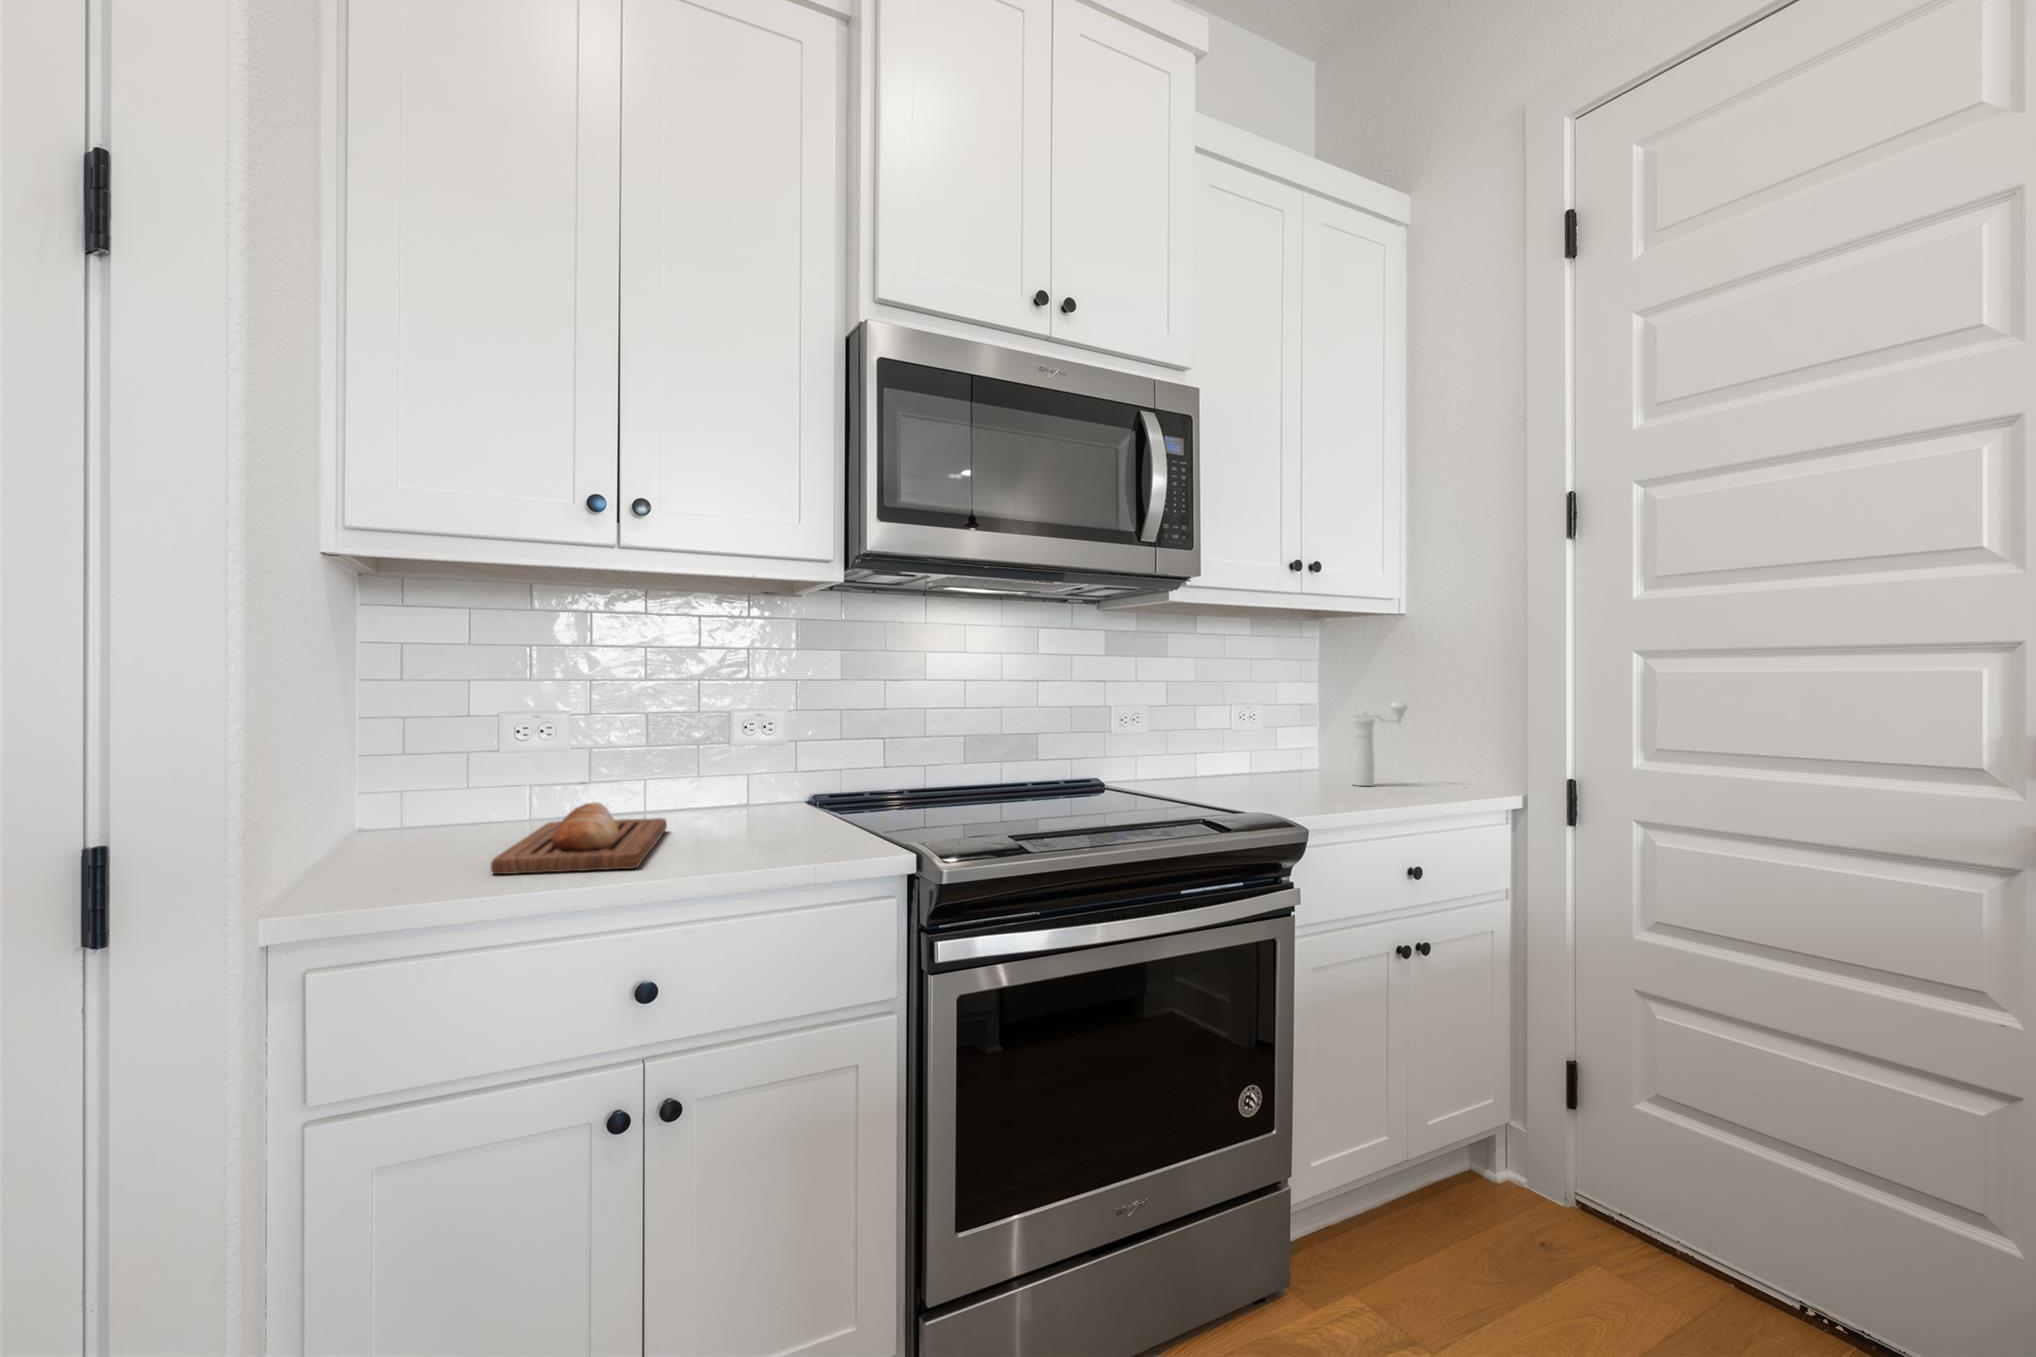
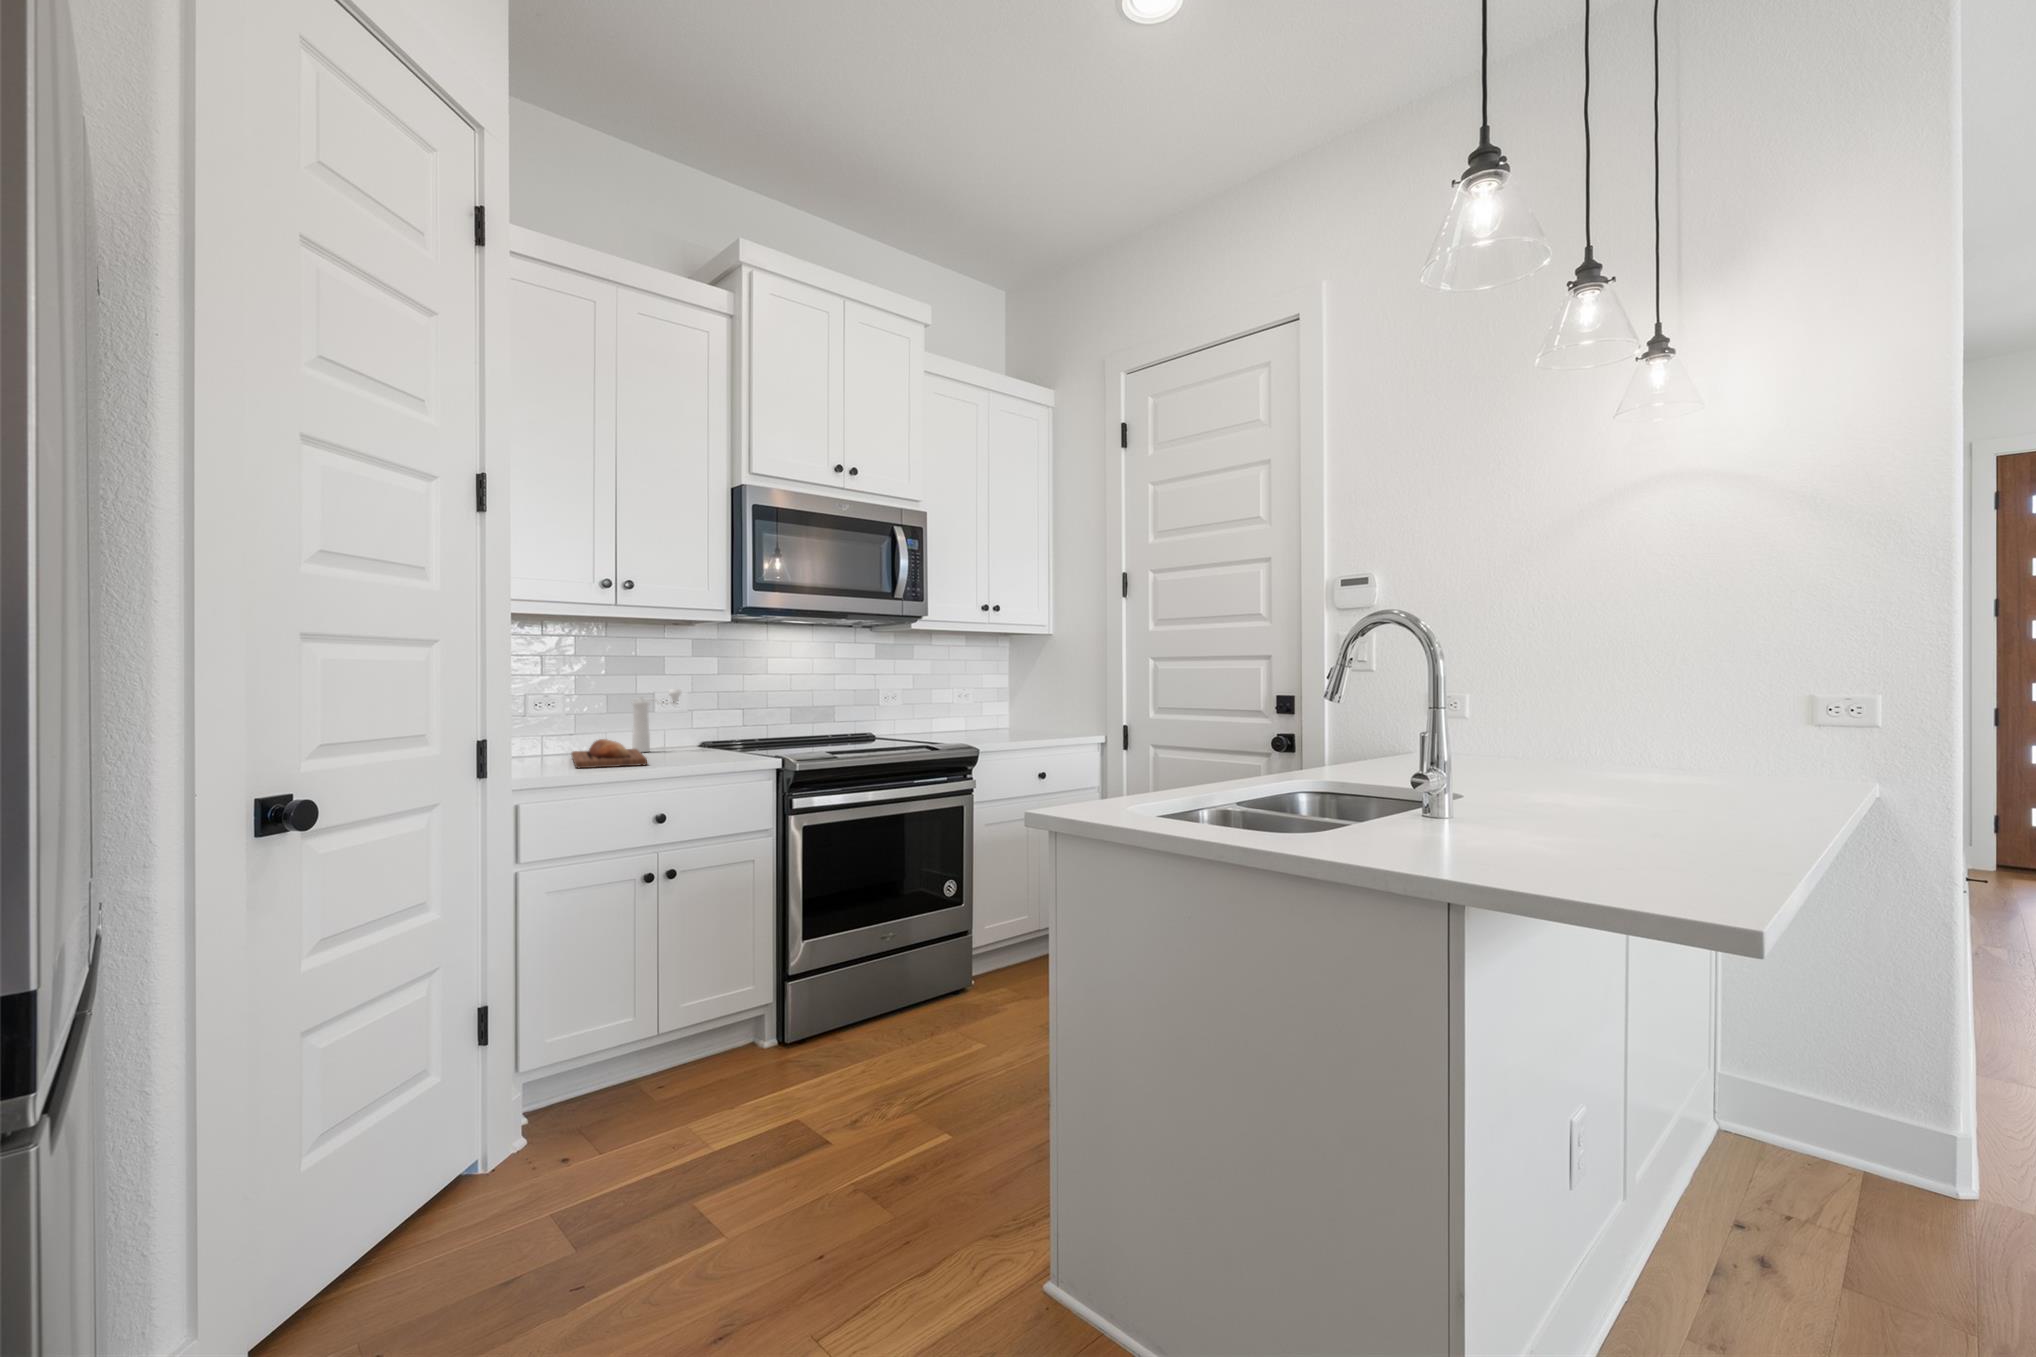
pepper mill: present [1351,702,1408,786] -> present [632,689,681,752]

